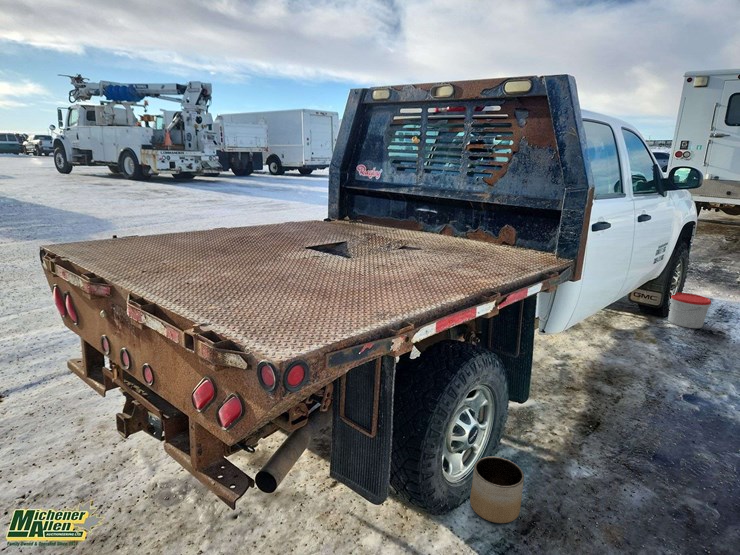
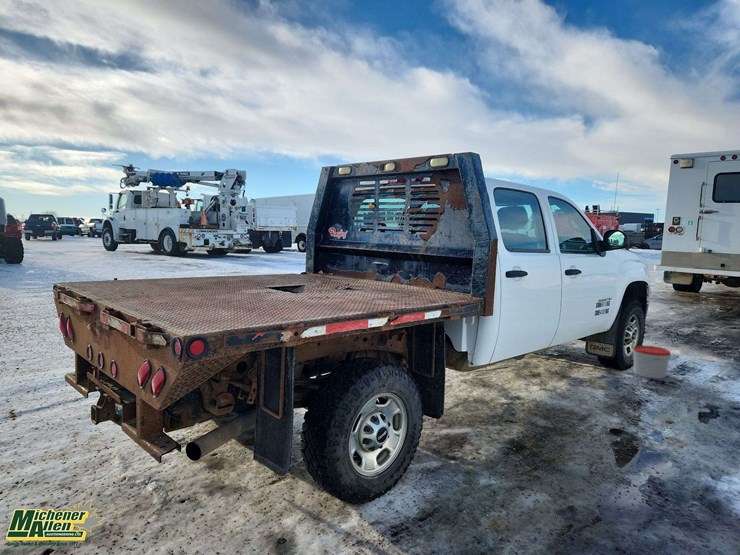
planter: present [470,457,524,523] -> none [382,459,425,513]

